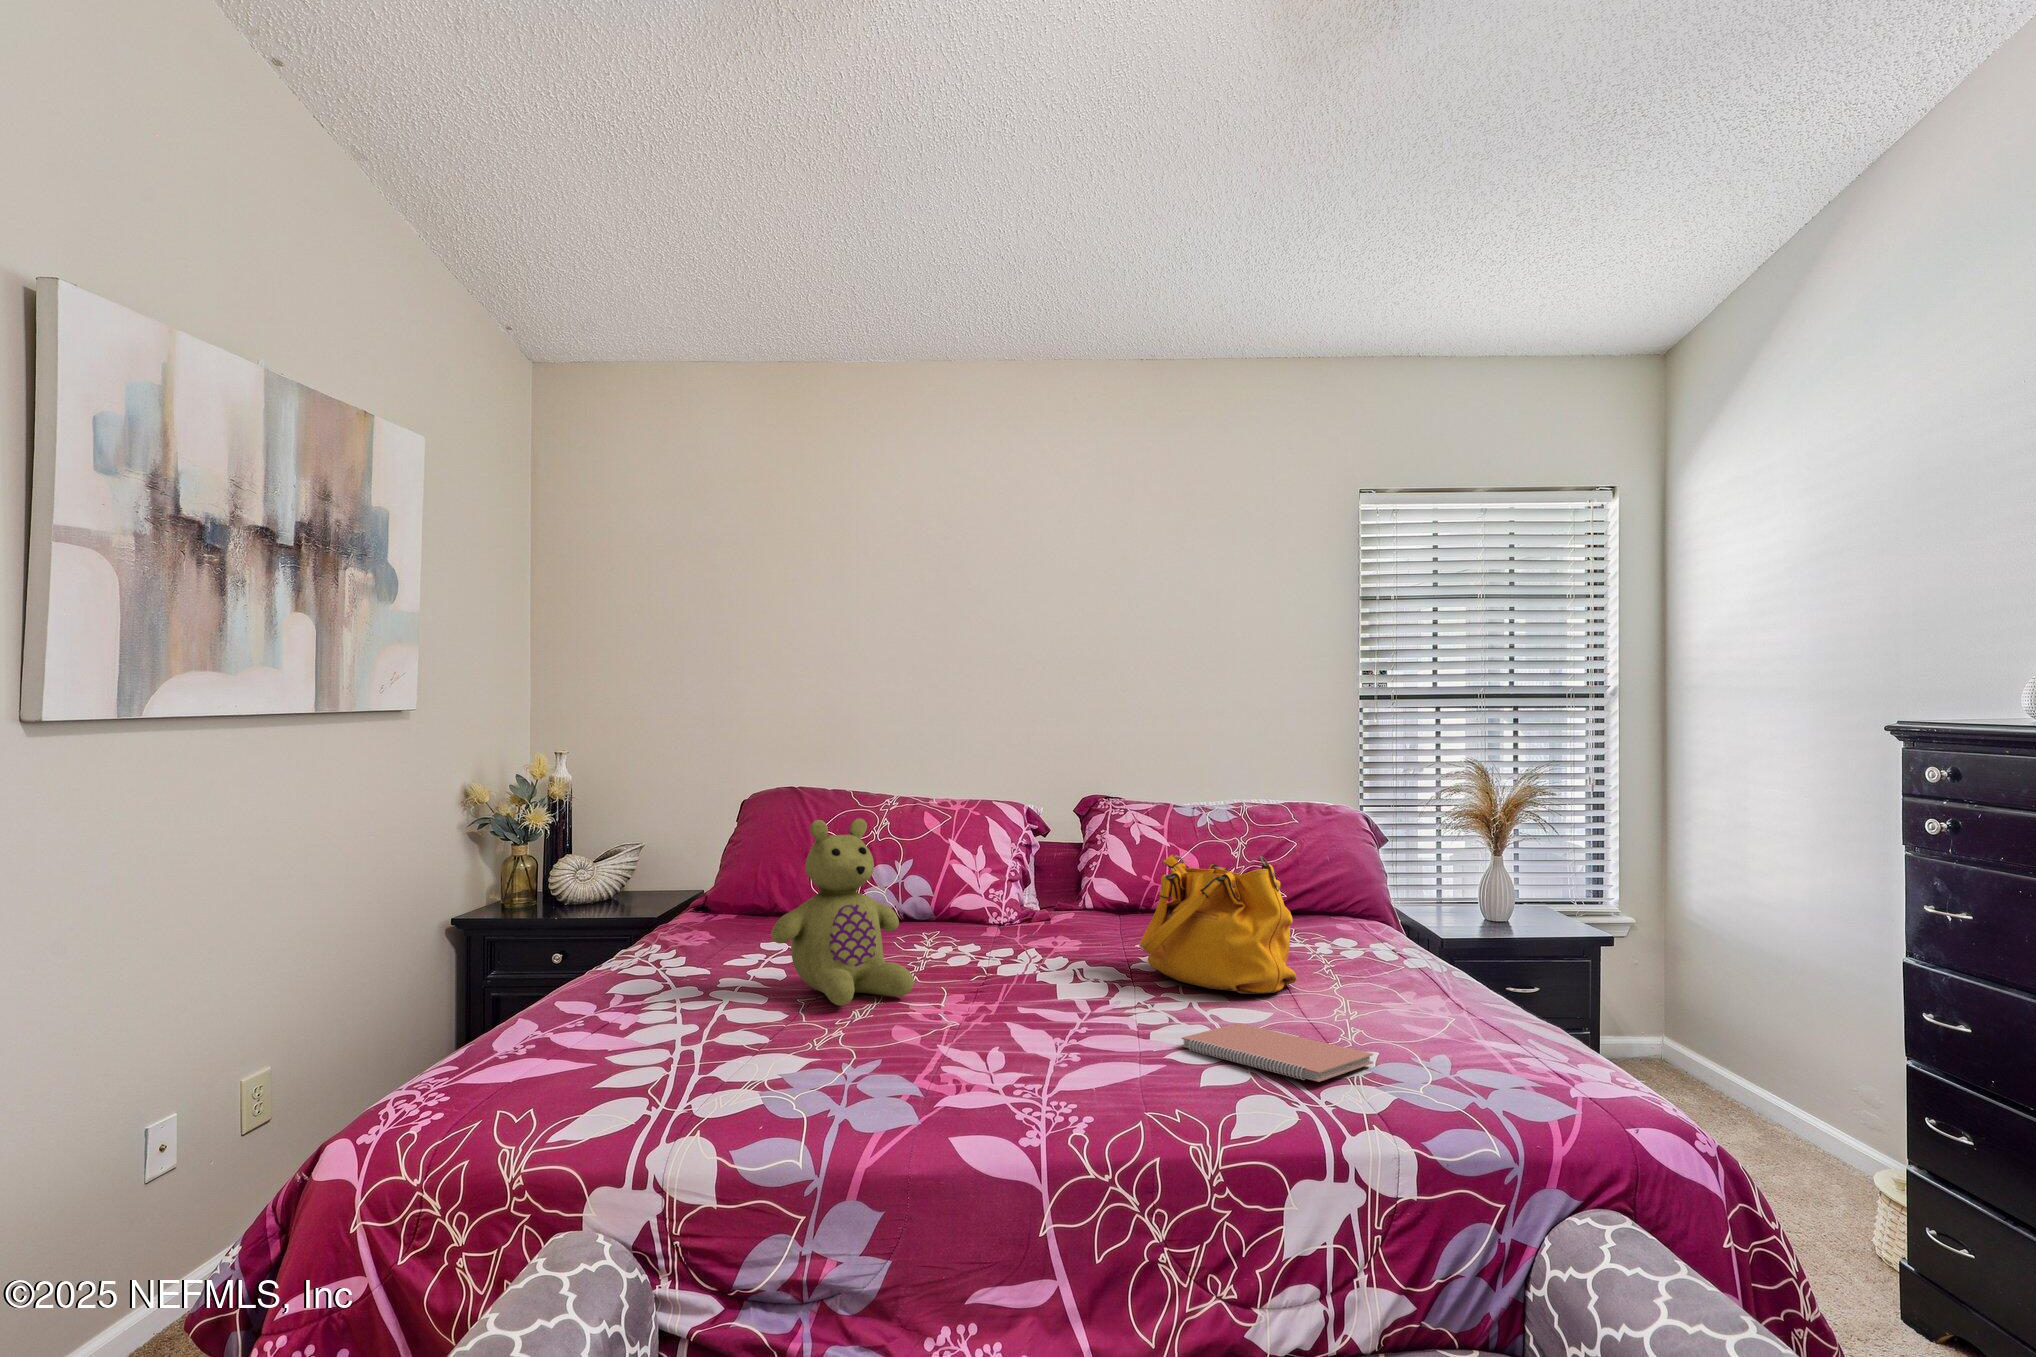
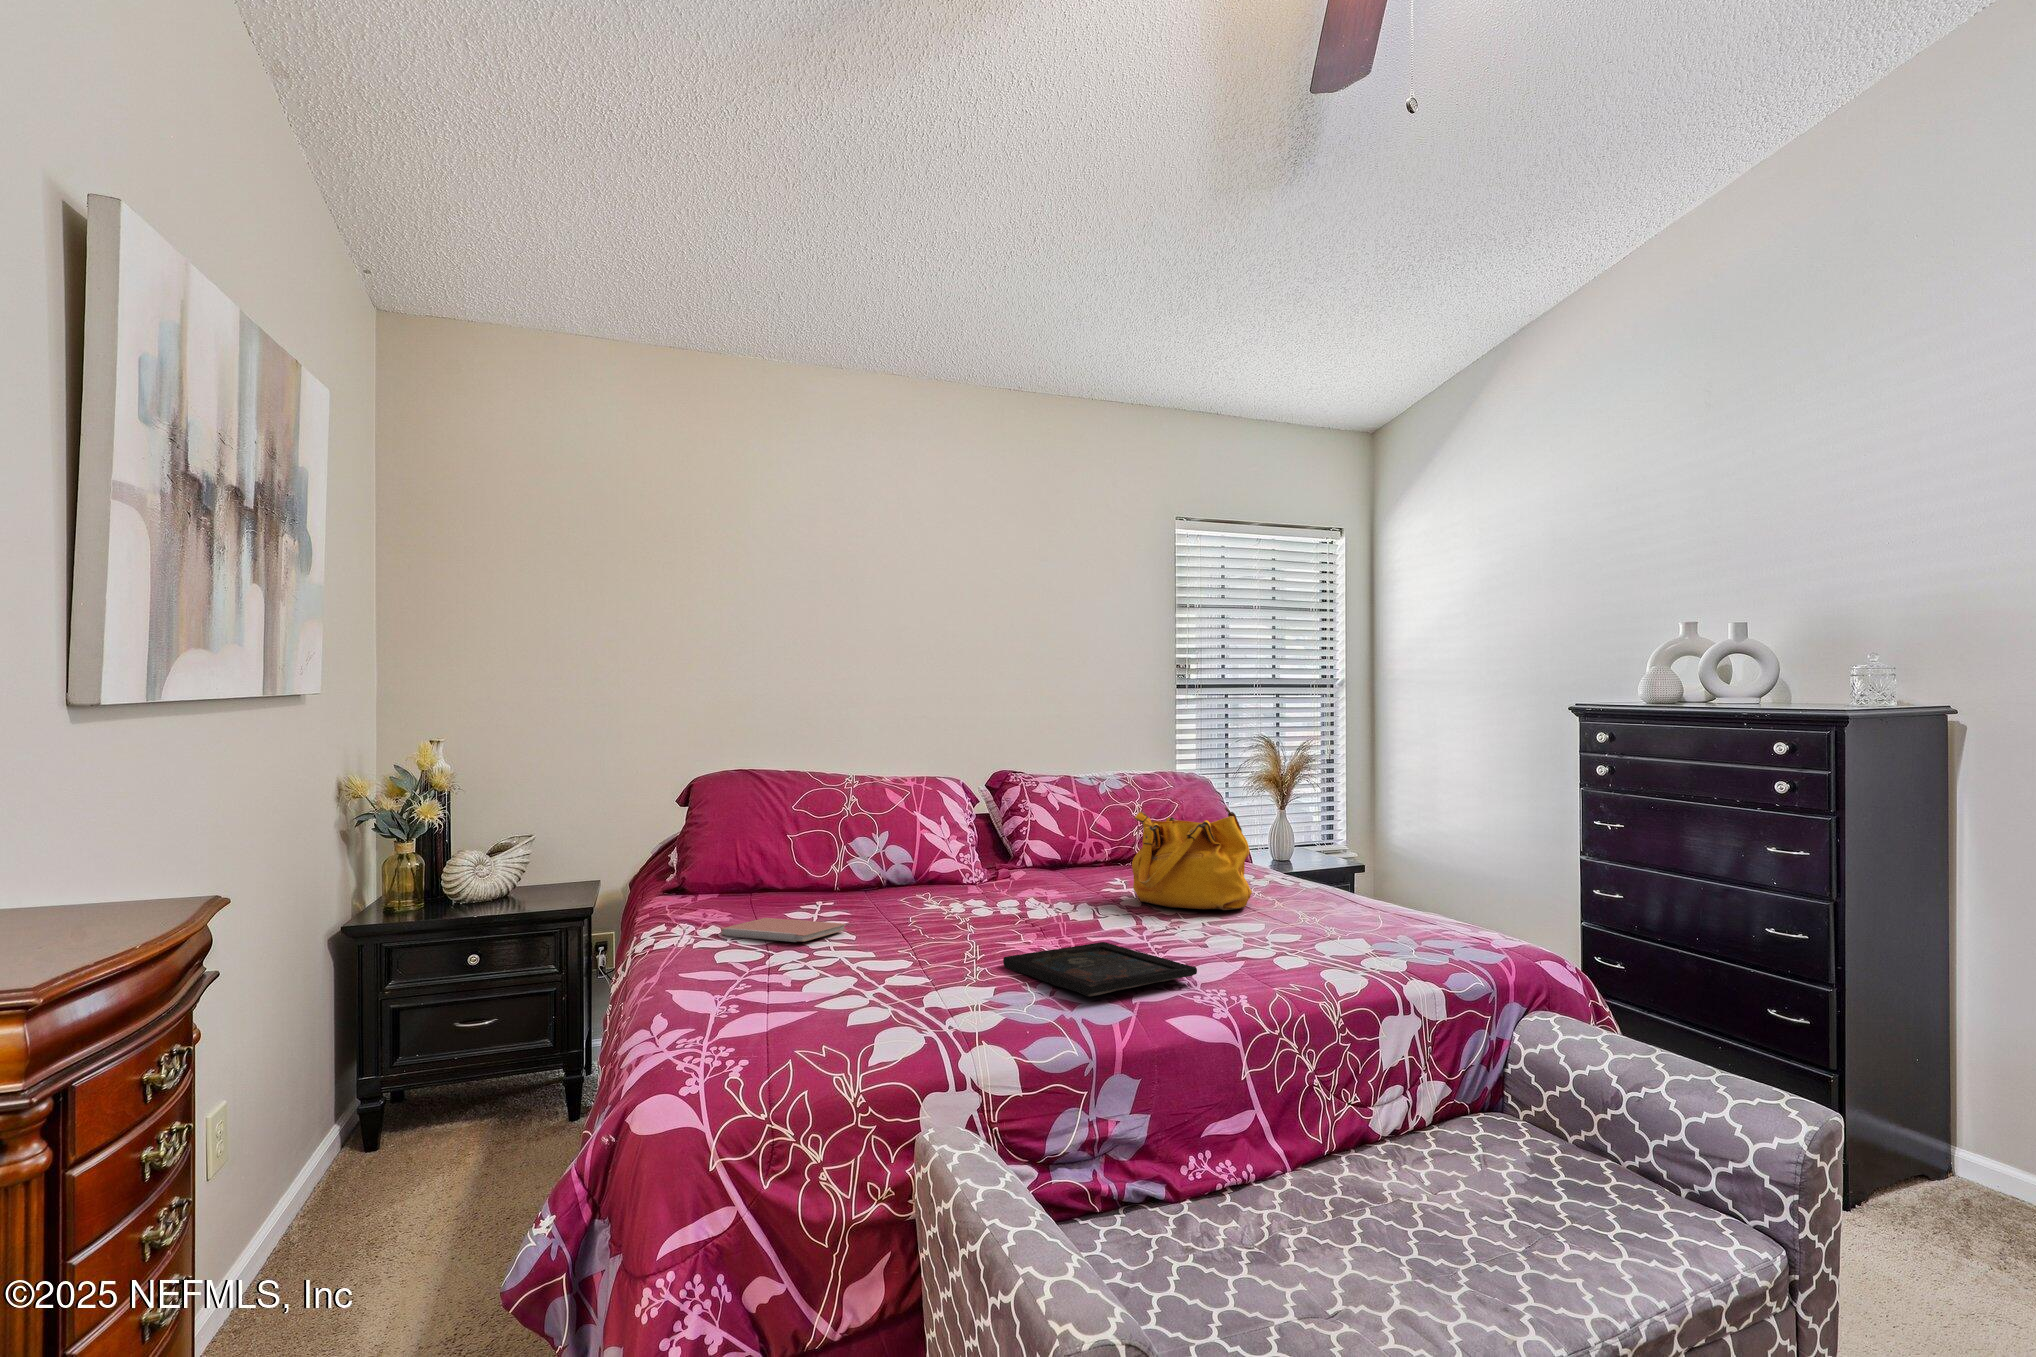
stuffed bear: present [771,818,914,1006] -> none [875,794,993,948]
tray: none [869,1020,1052,1091] -> present [1003,942,1197,996]
notebook: present [1181,1023,1373,1082] -> present [721,918,846,942]

